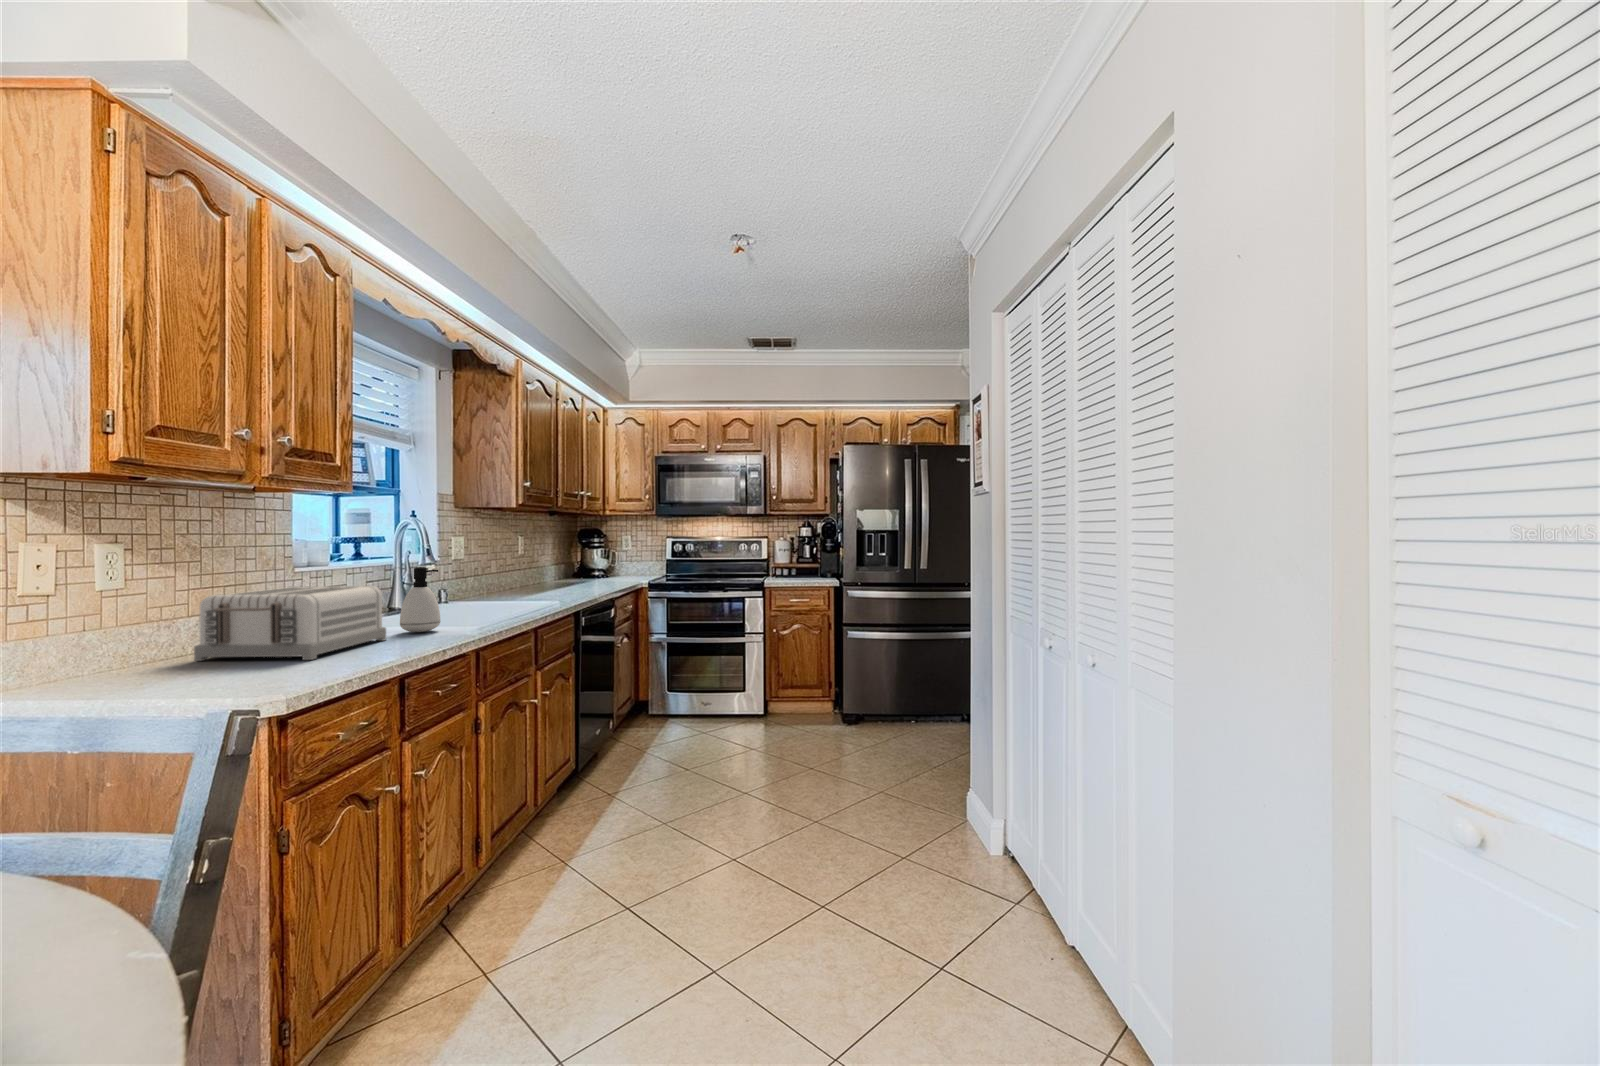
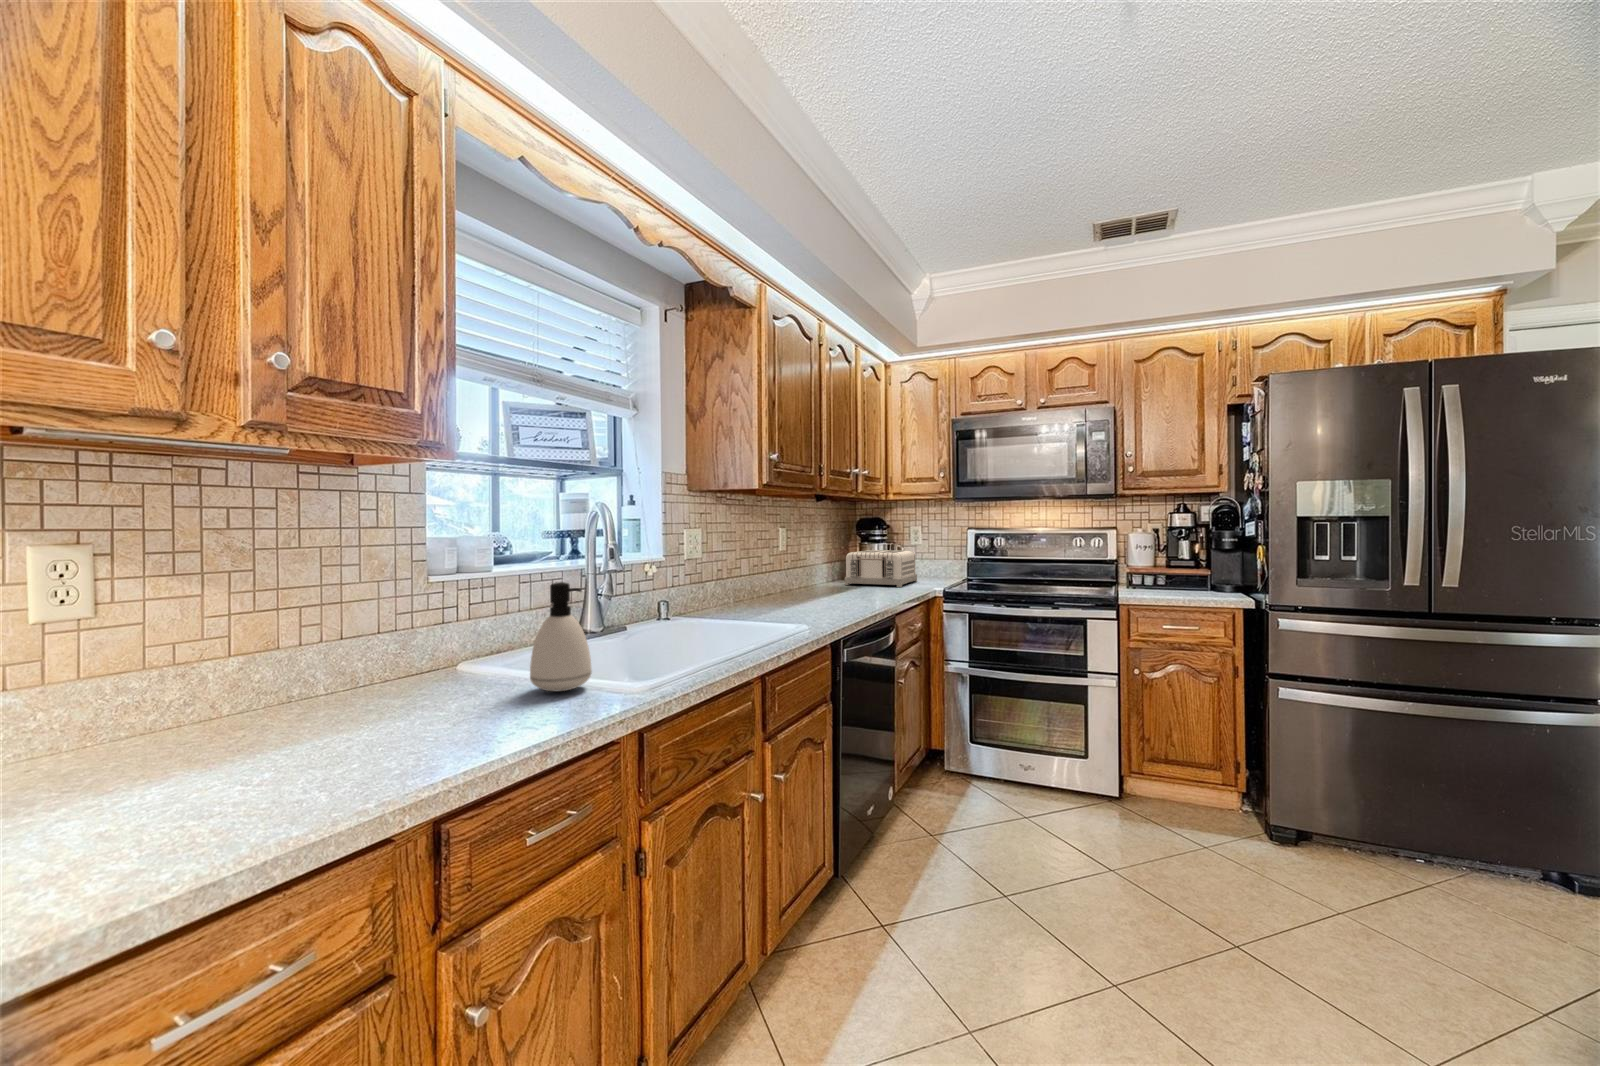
toaster: present [194,586,386,661] -> present [845,550,917,587]

